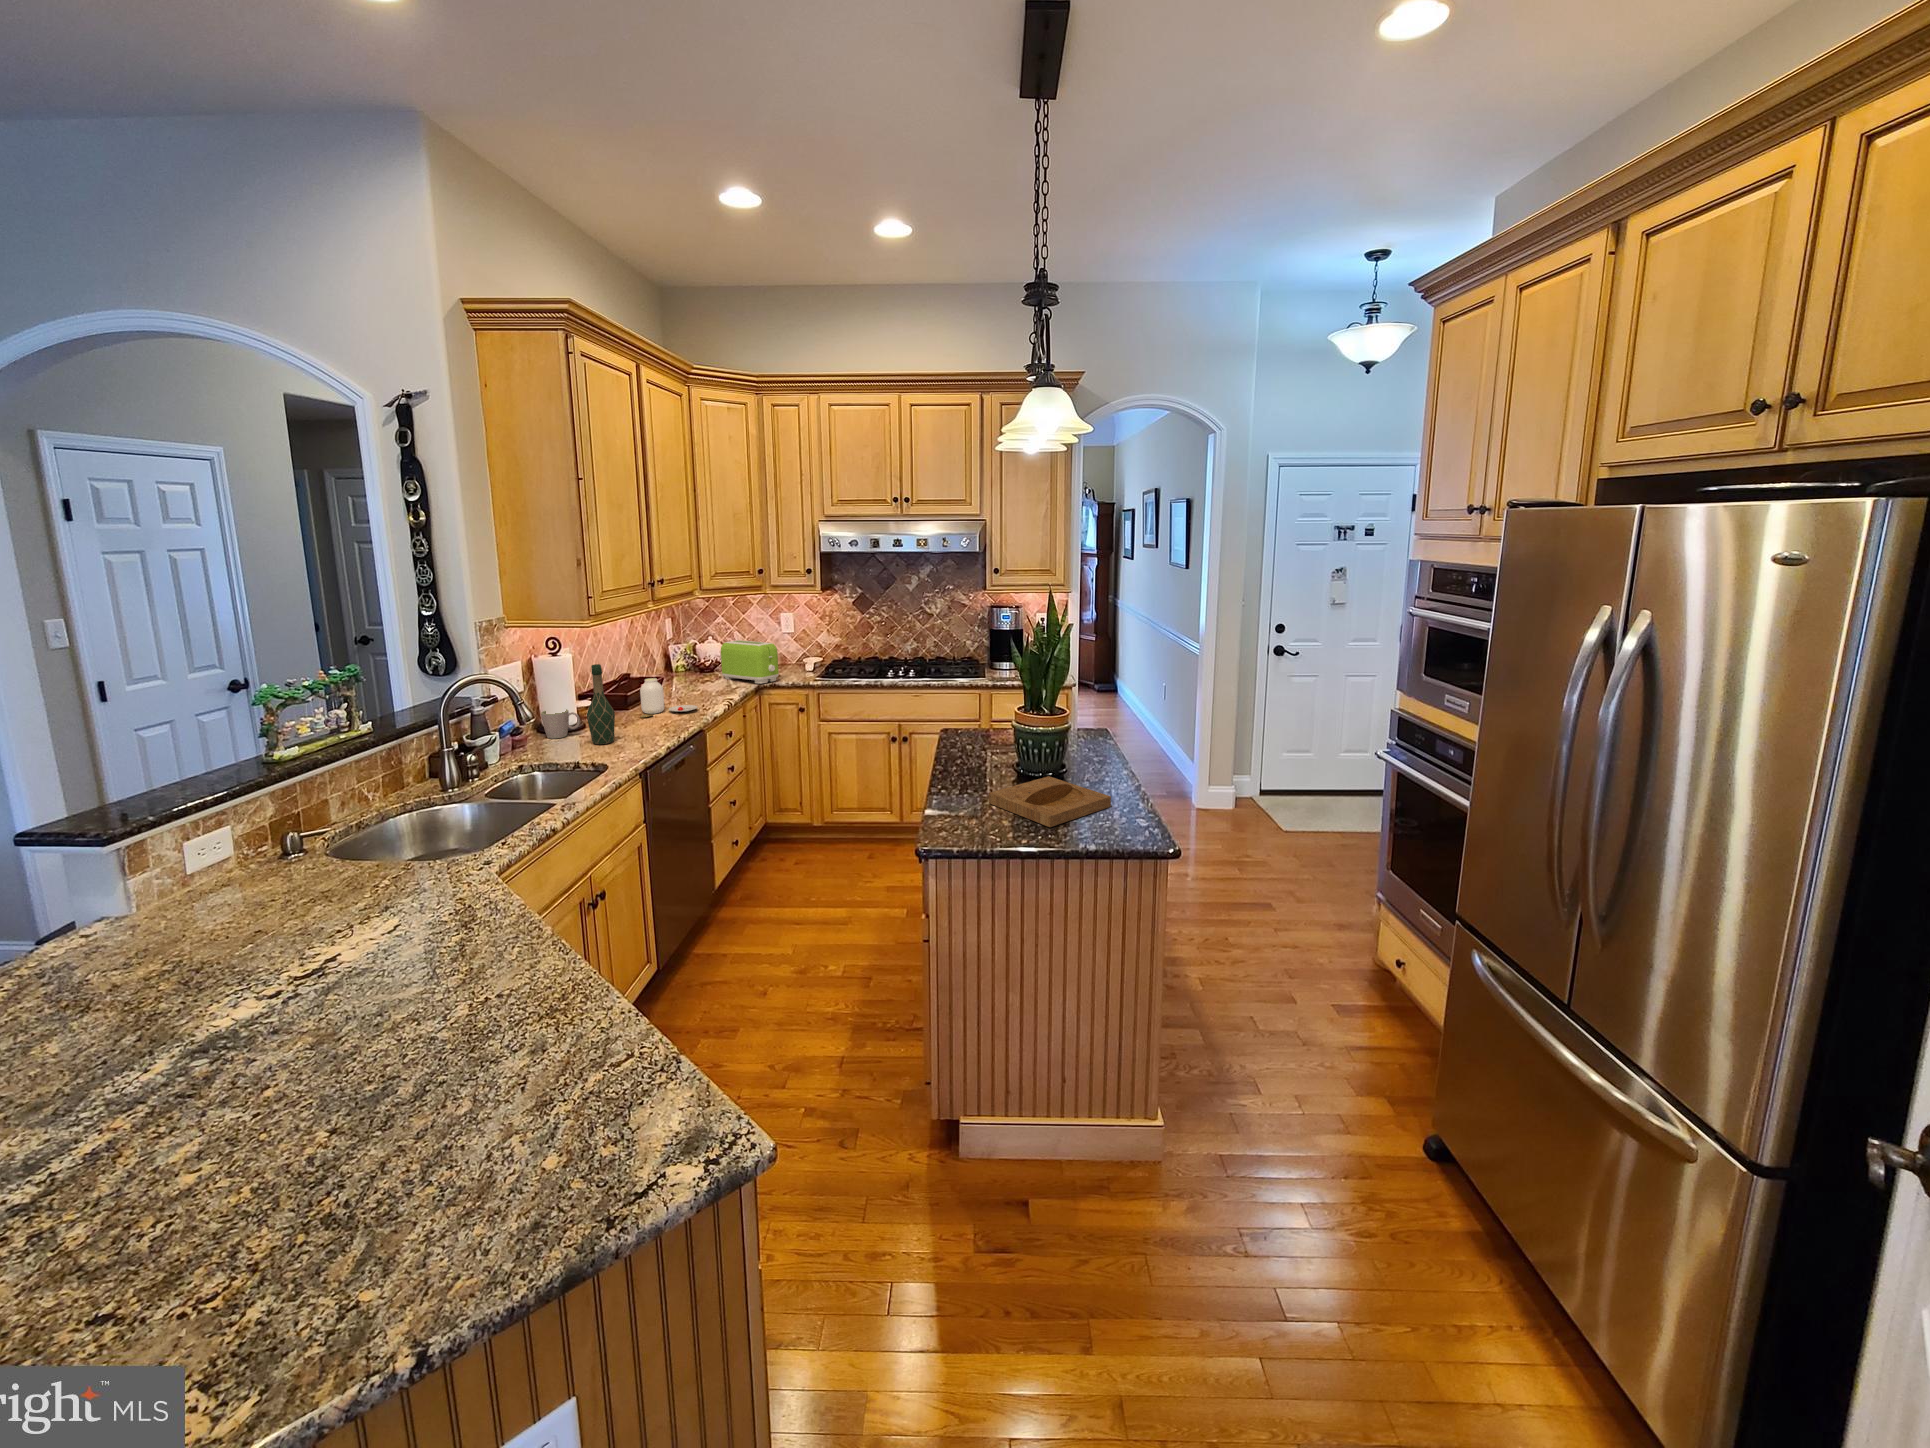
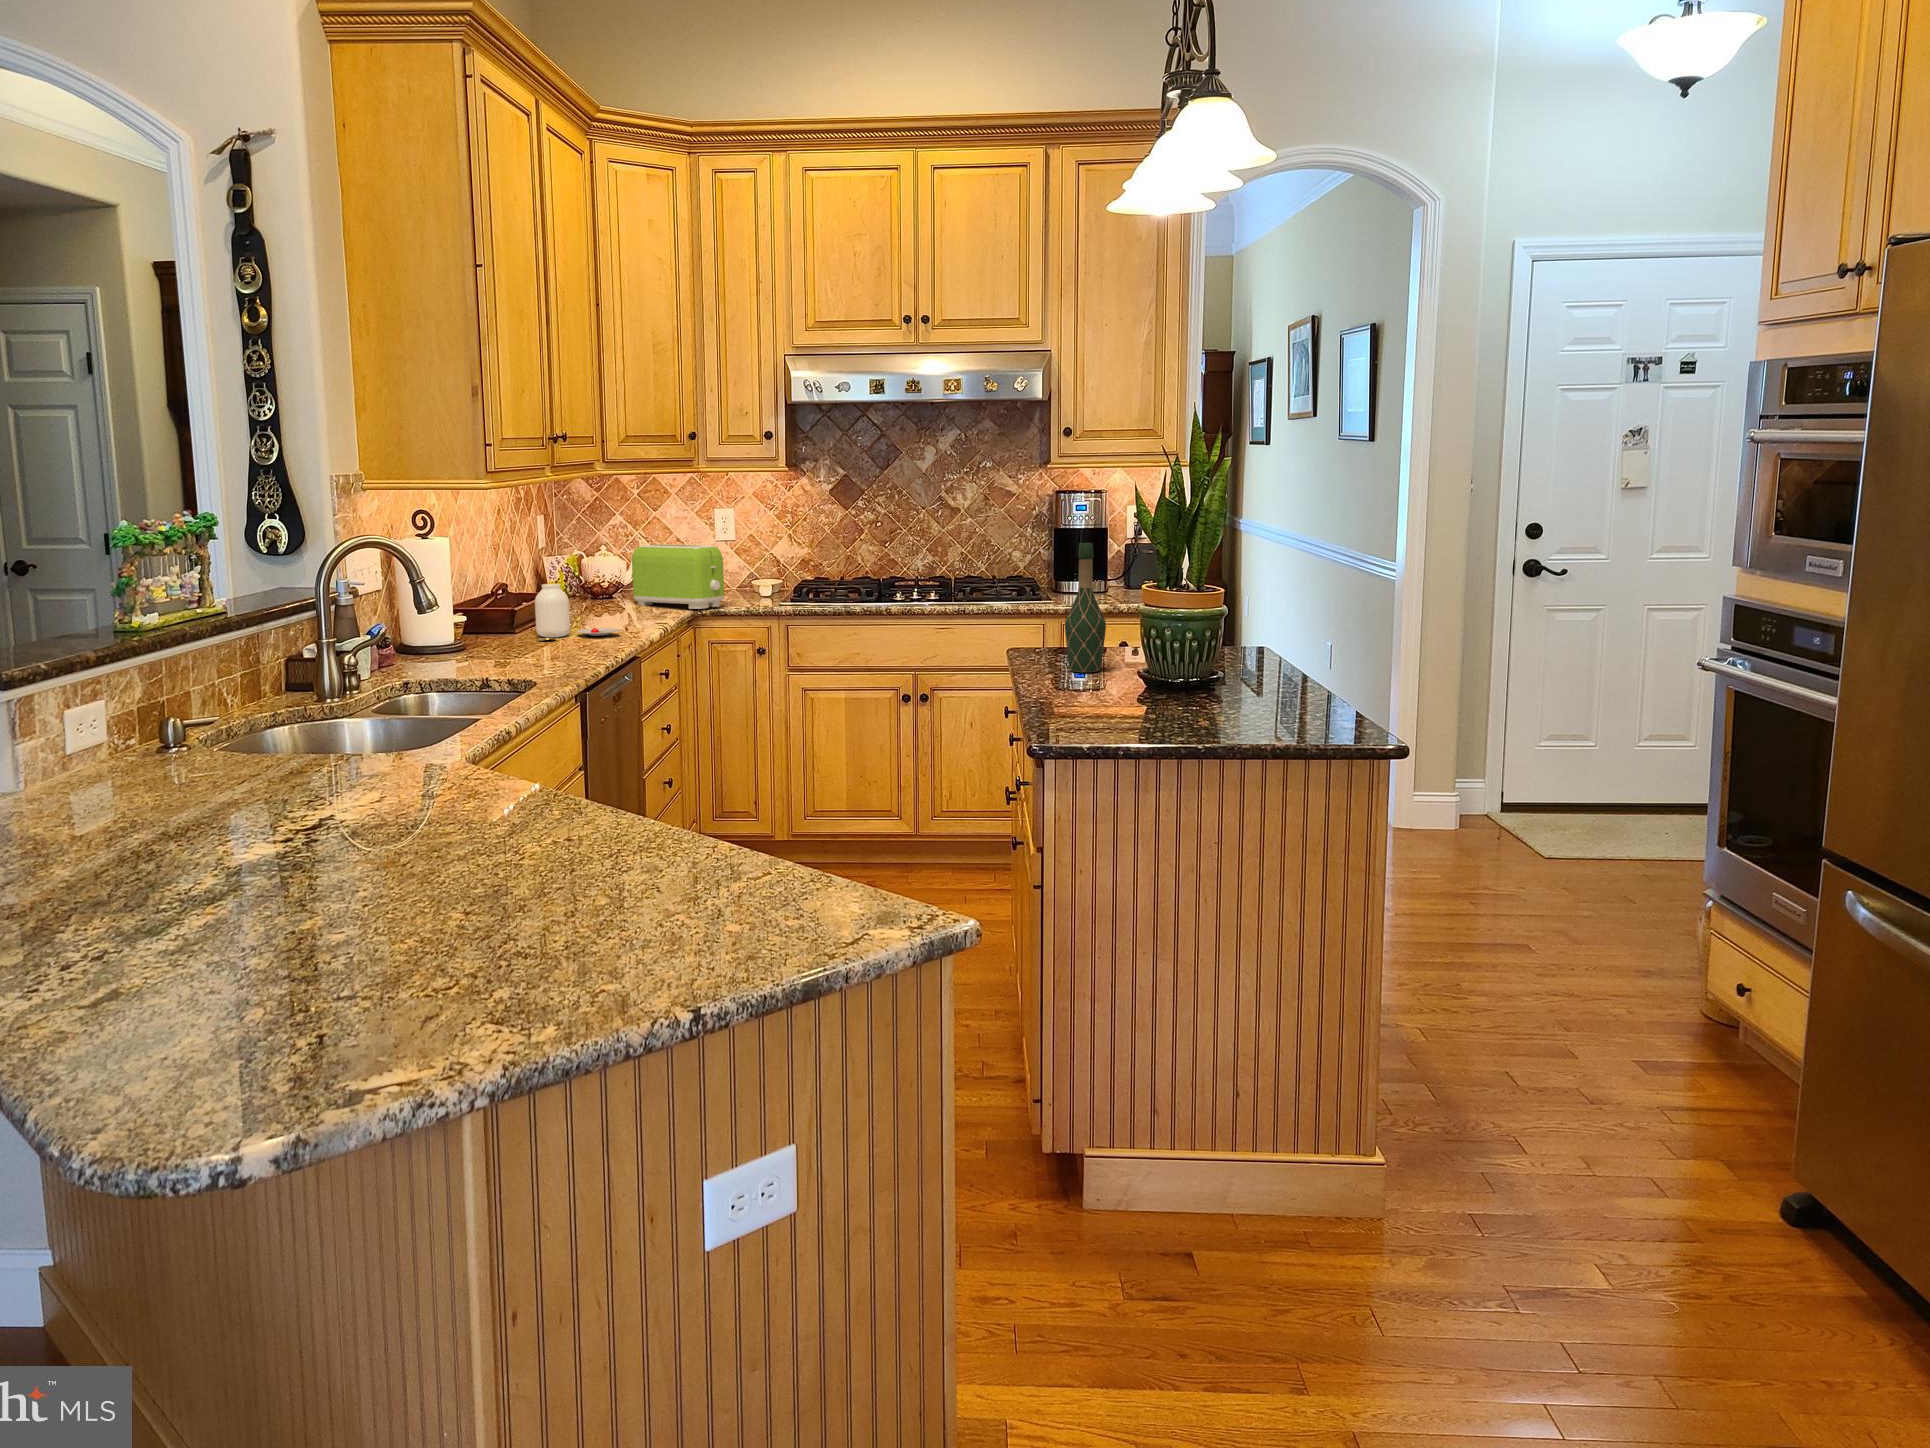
wine bottle: present [587,664,615,744] -> present [1065,543,1106,672]
mug: present [541,709,580,739] -> none [407,617,463,659]
tray: present [989,776,1111,827] -> none [1113,679,1291,724]

